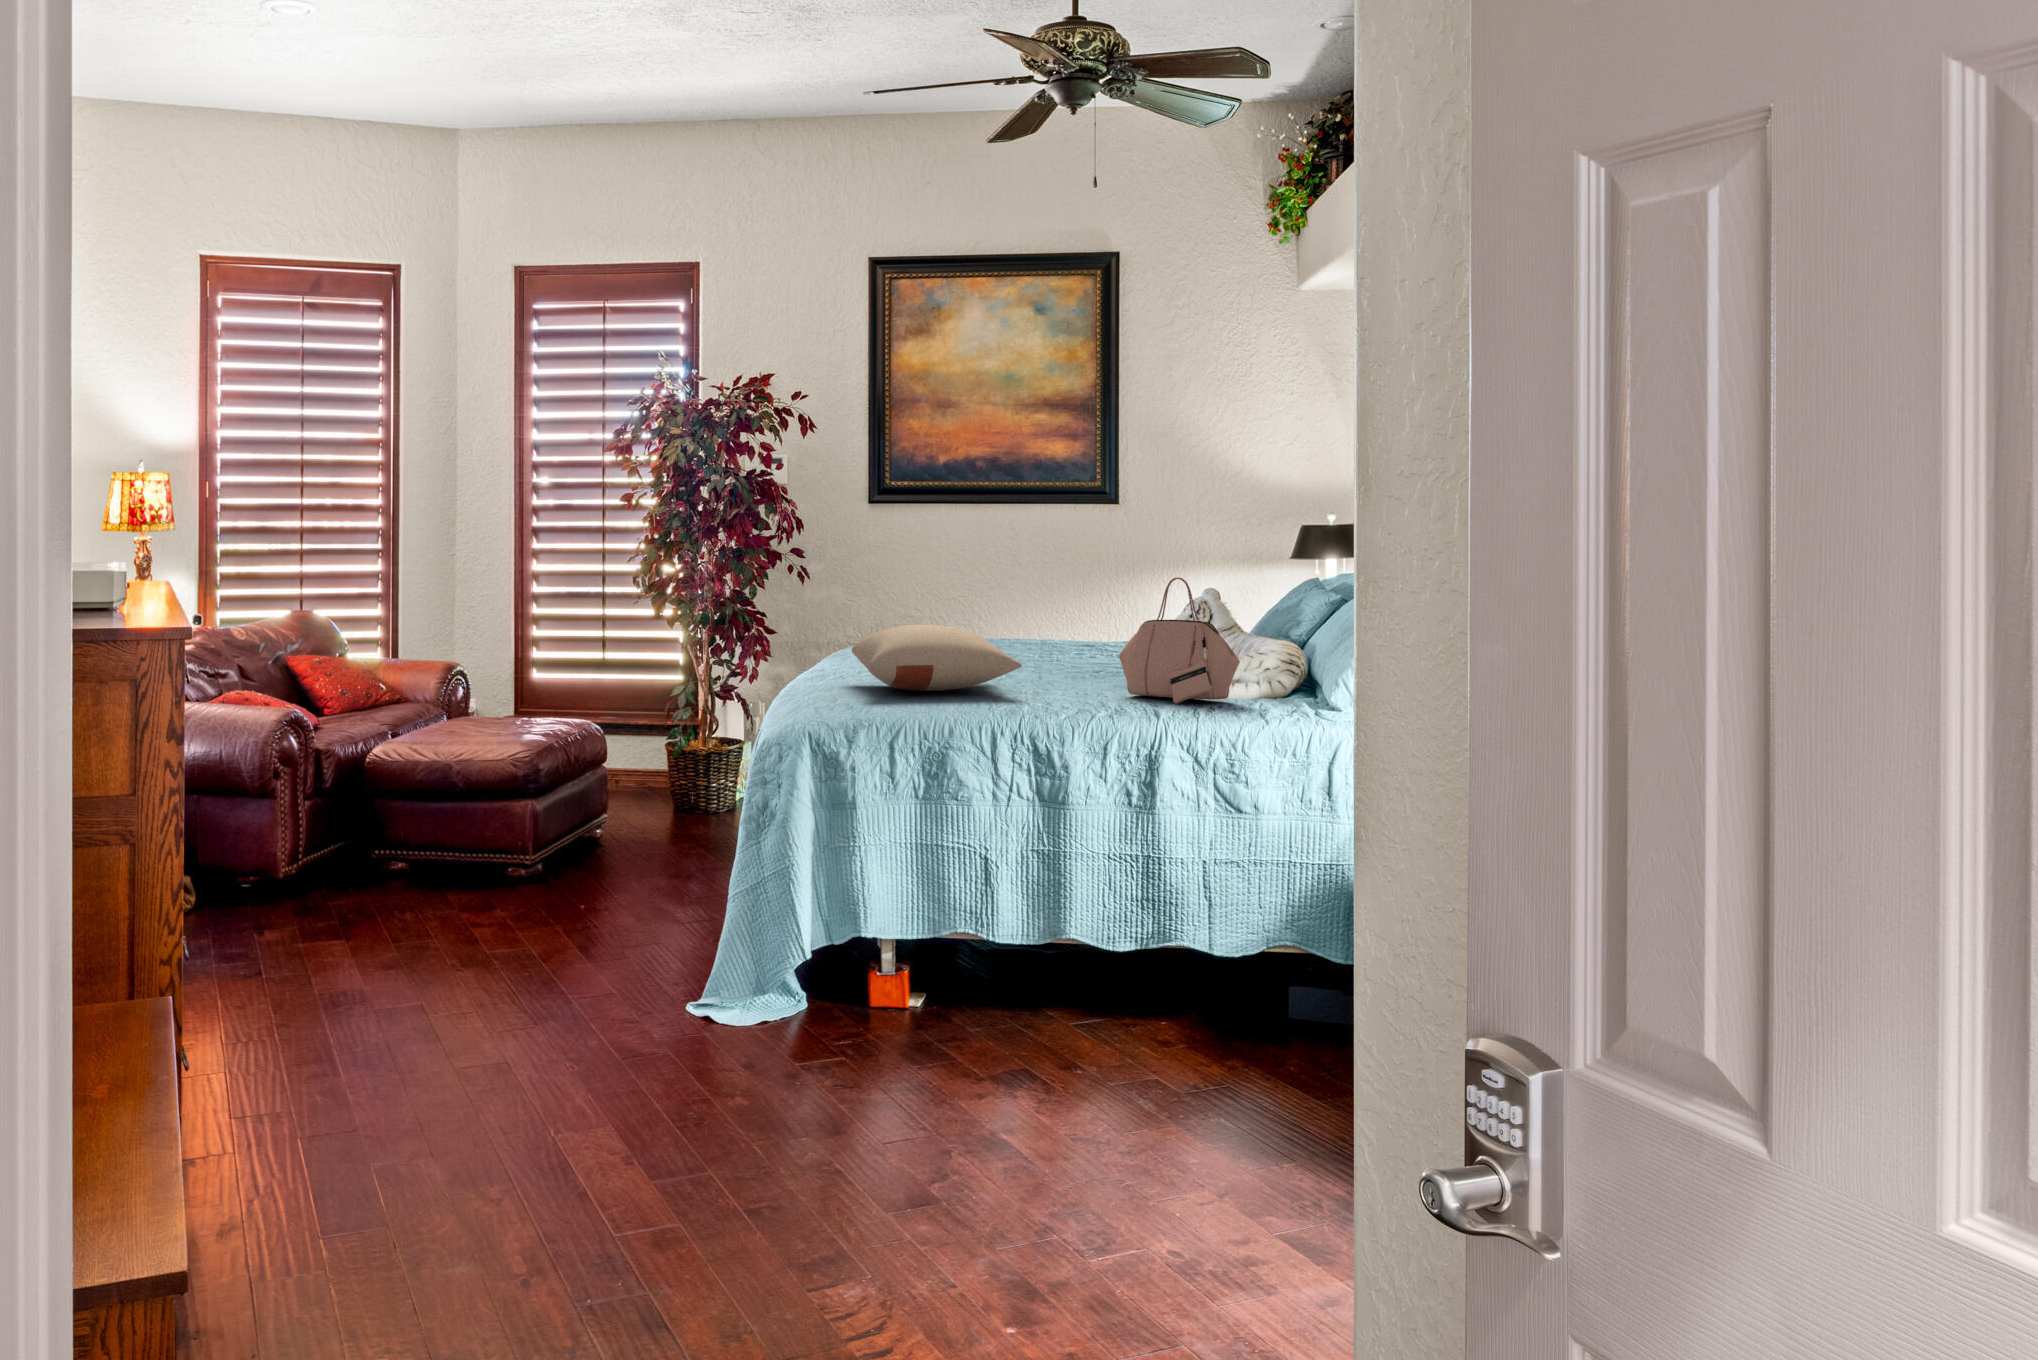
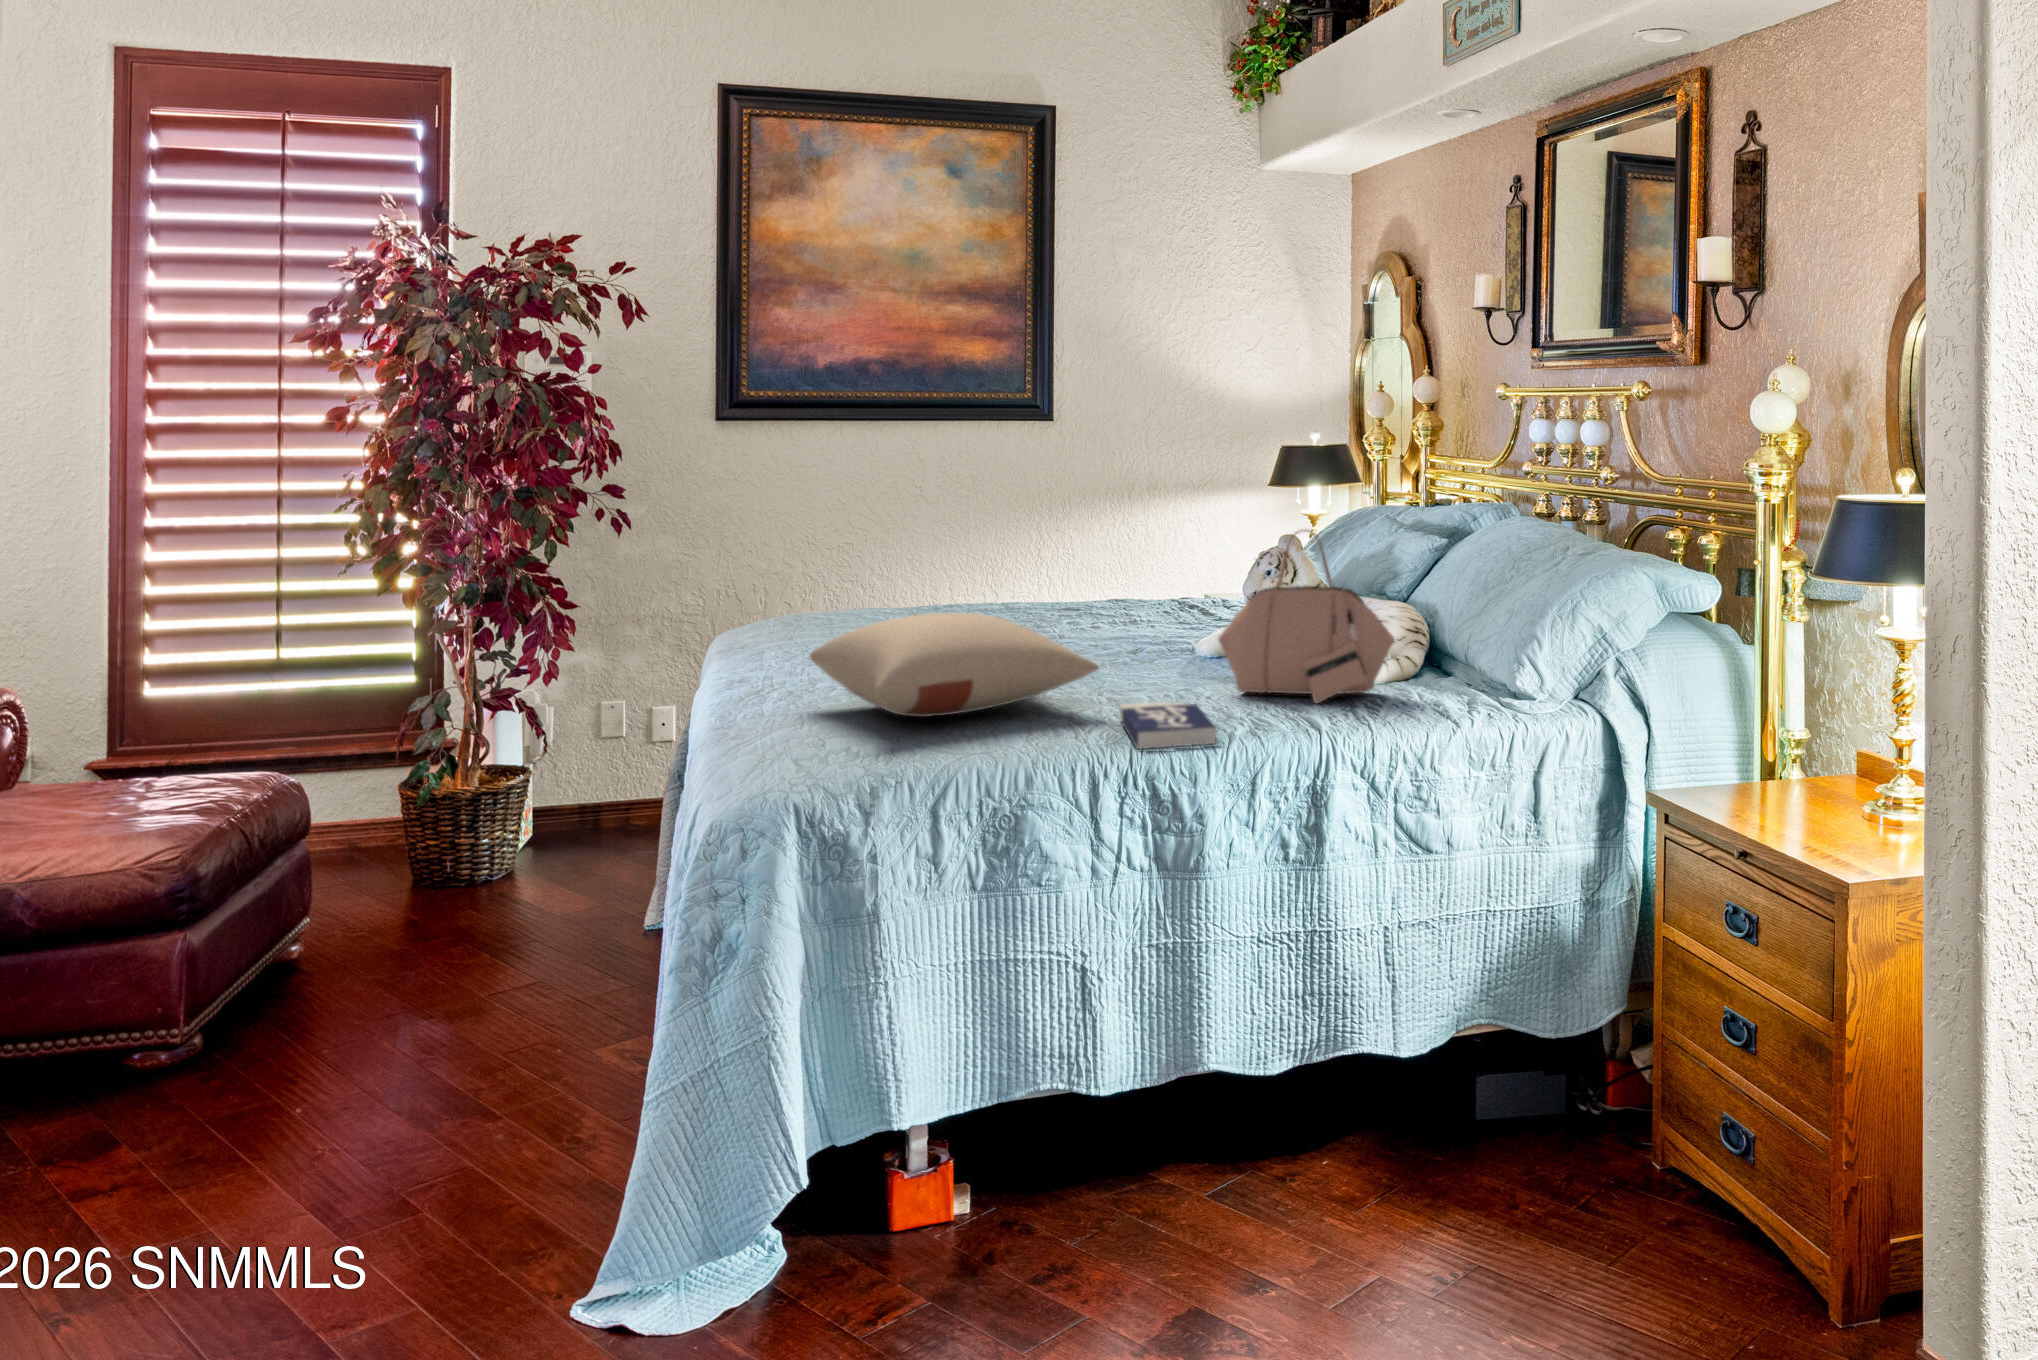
book: none [1019,690,1079,715] -> present [1120,702,1216,749]

